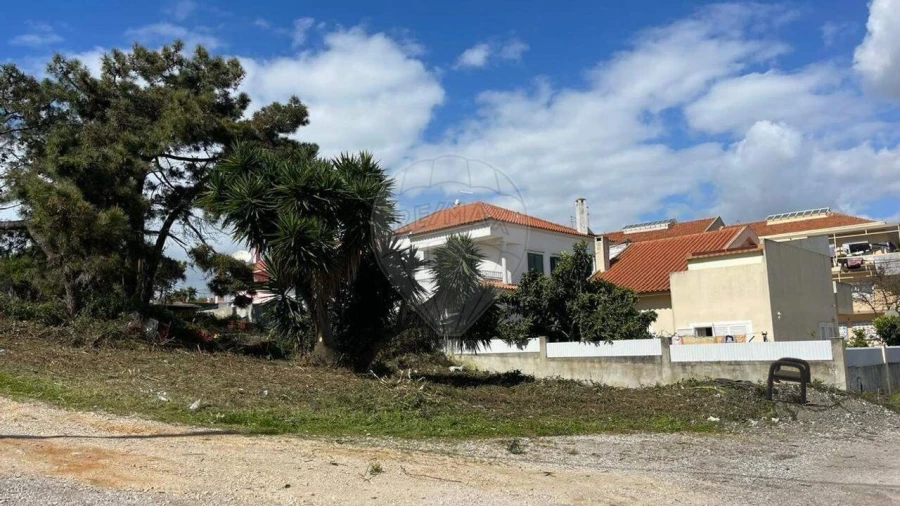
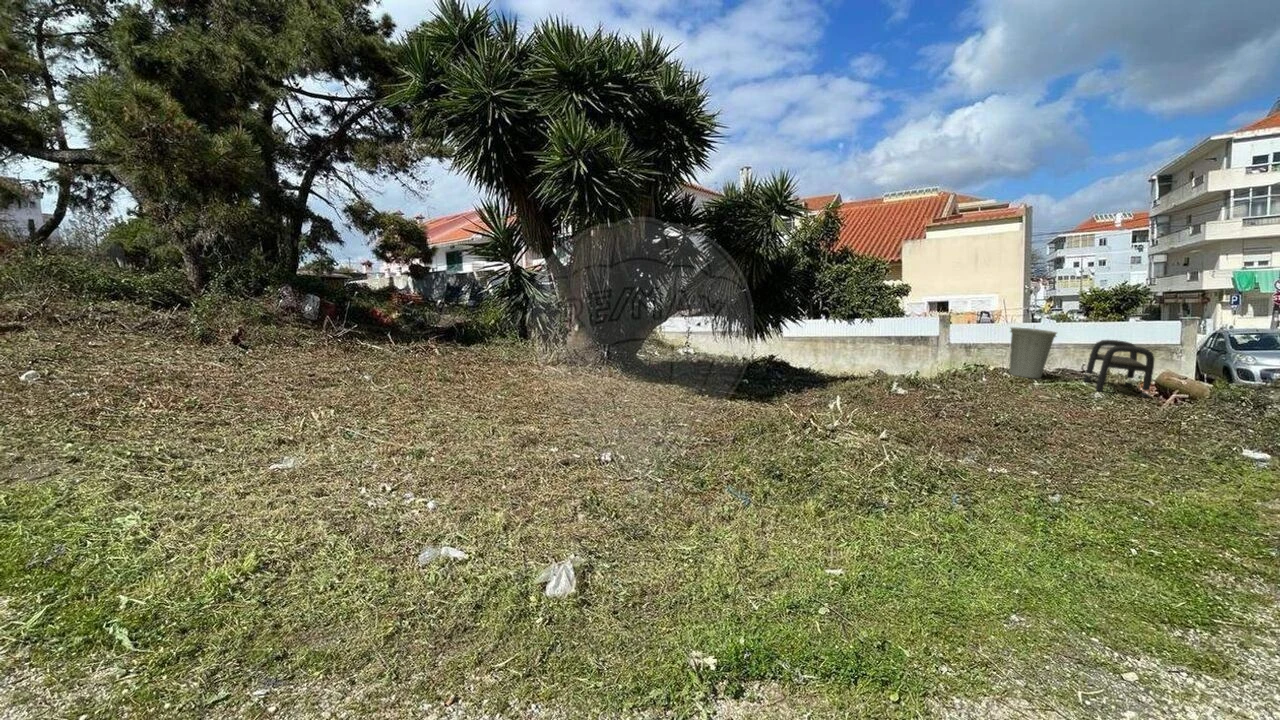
trash can: none [707,346,744,390] -> present [1010,327,1057,378]

